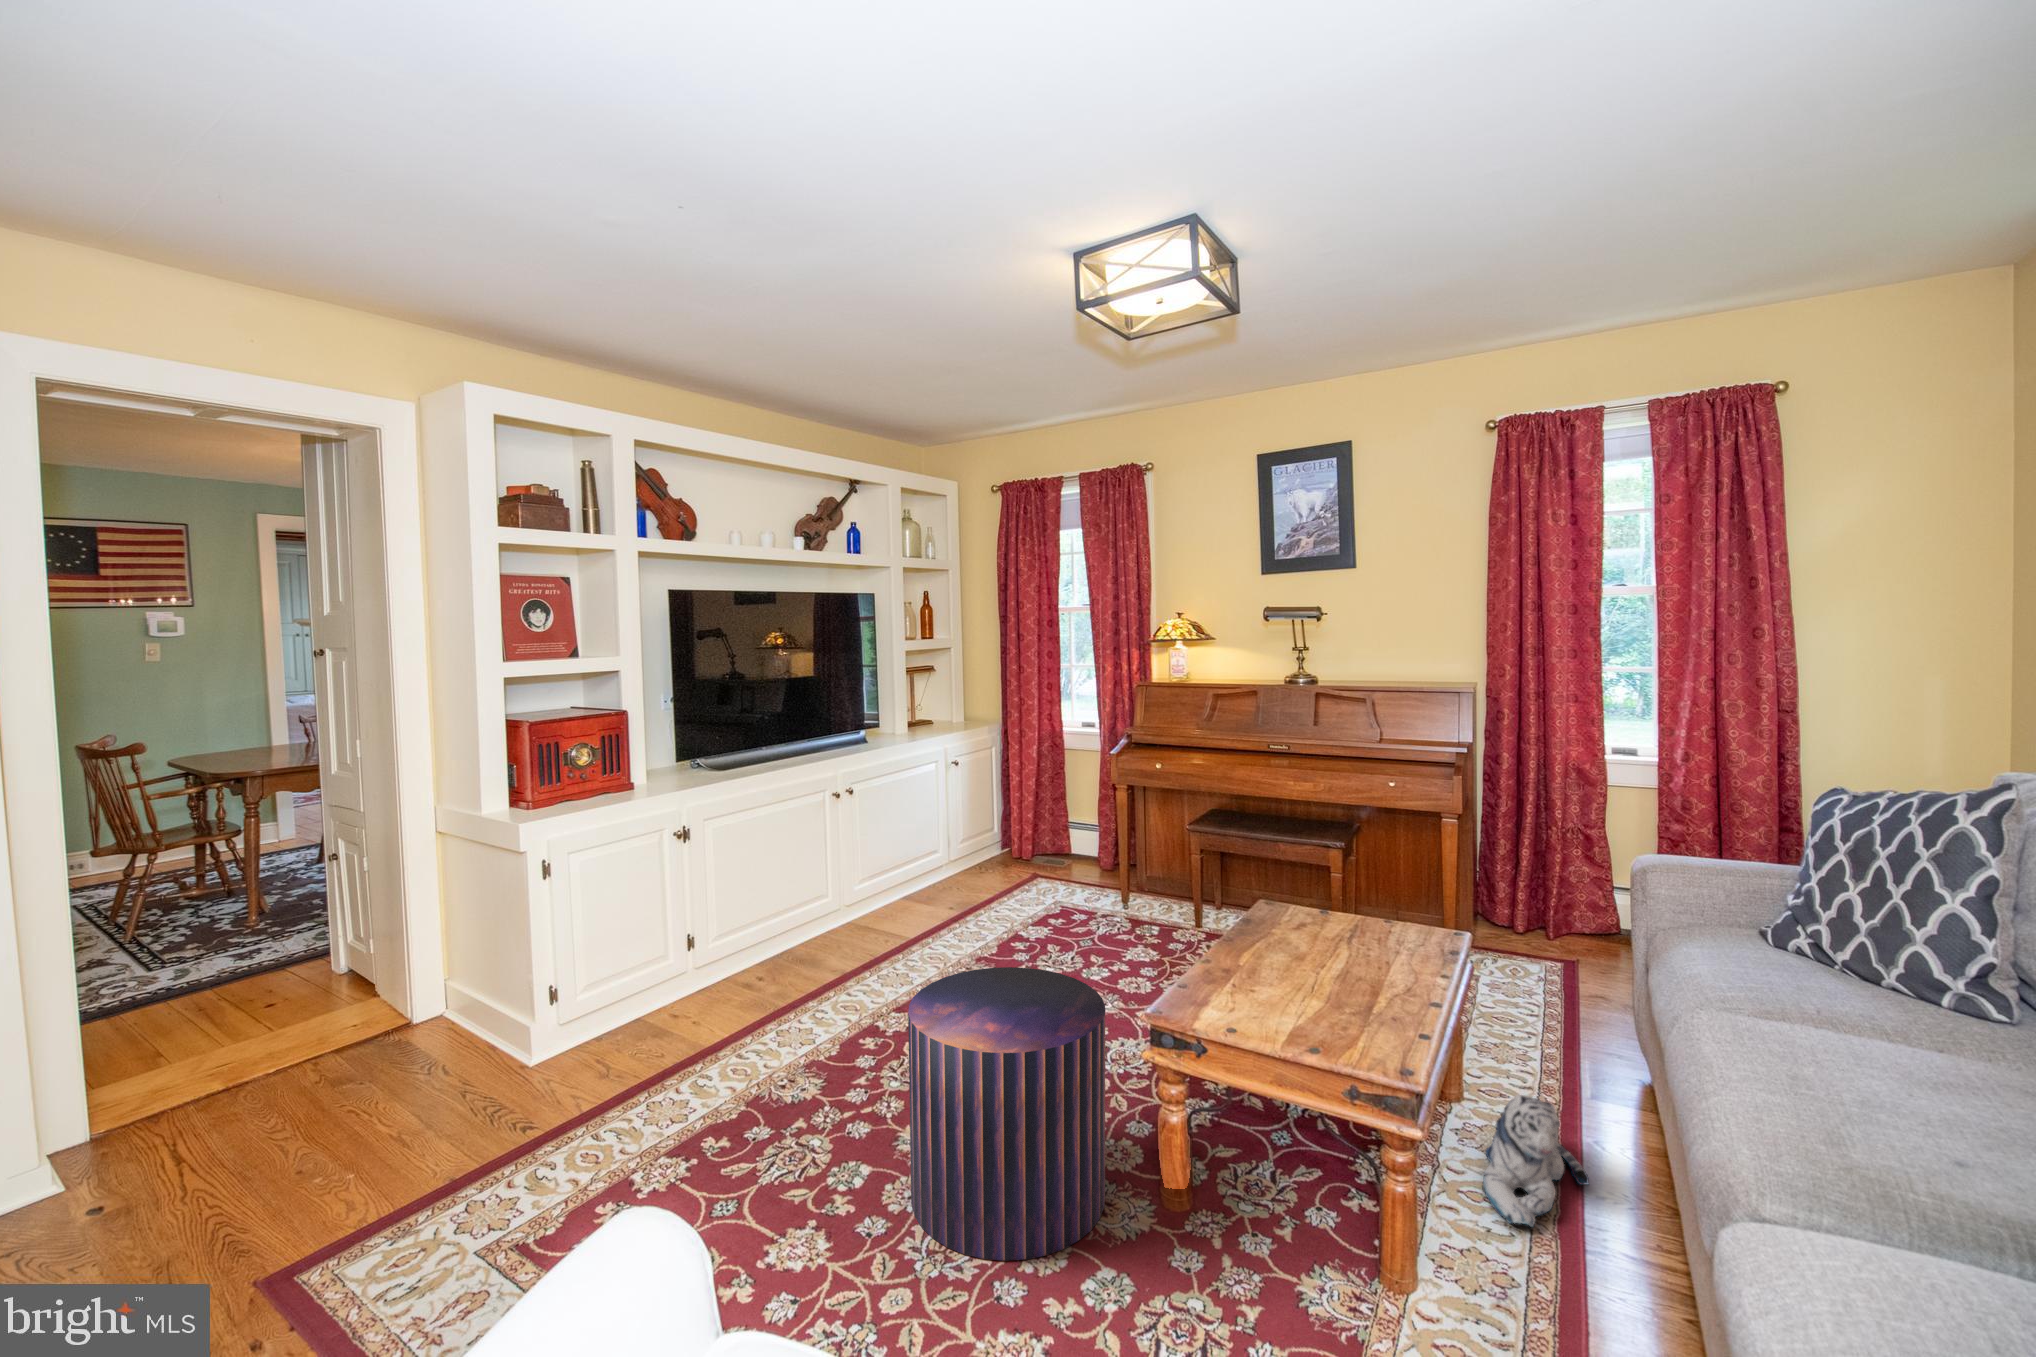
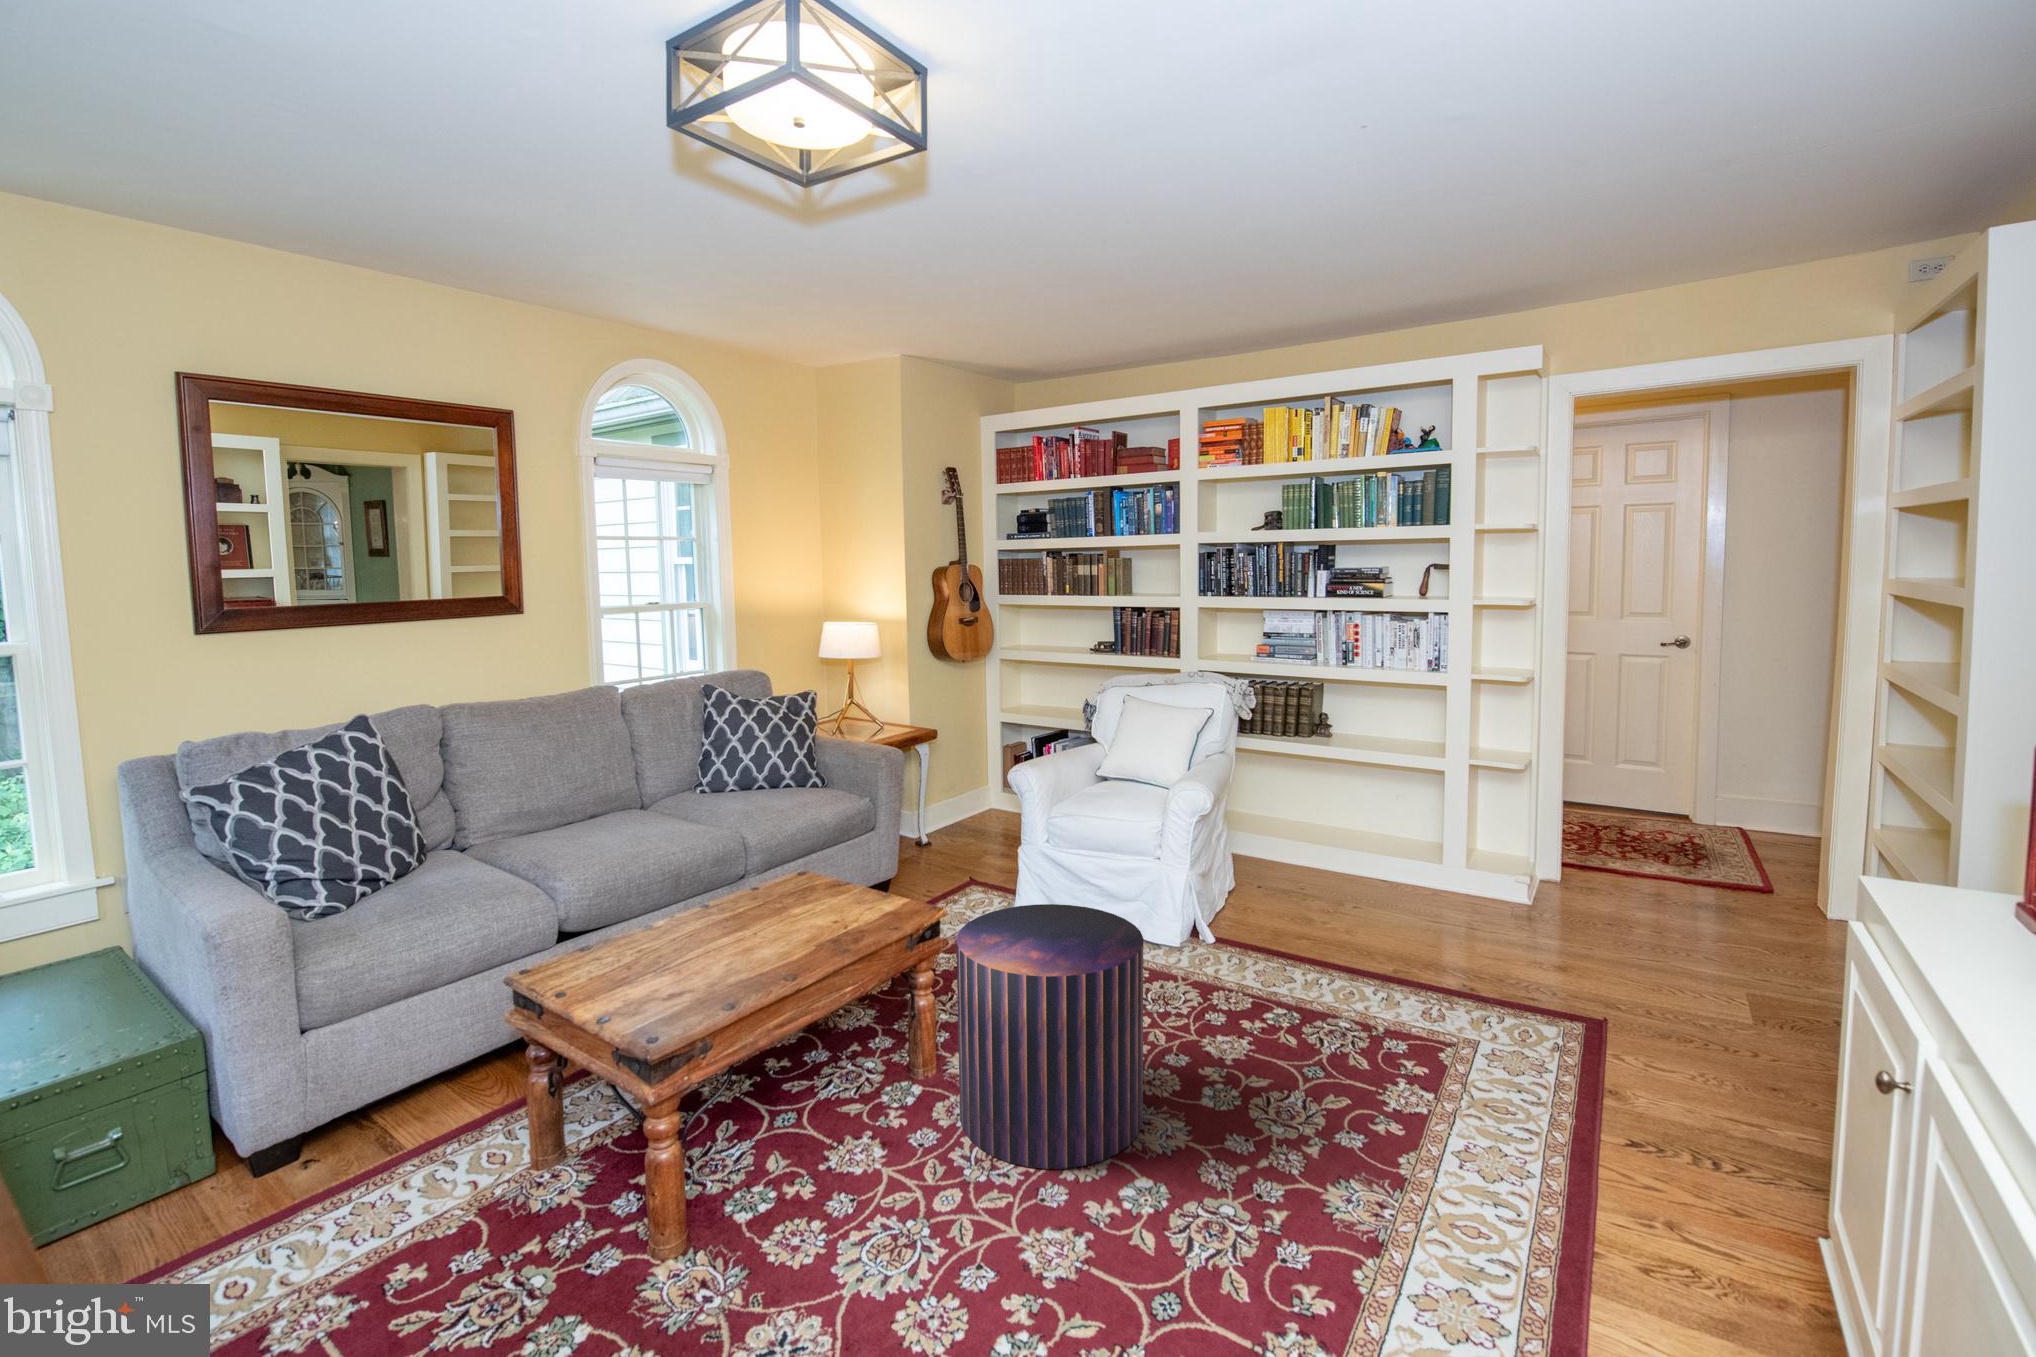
plush toy: present [1482,1095,1589,1227] -> none [1509,1029,1615,1152]

